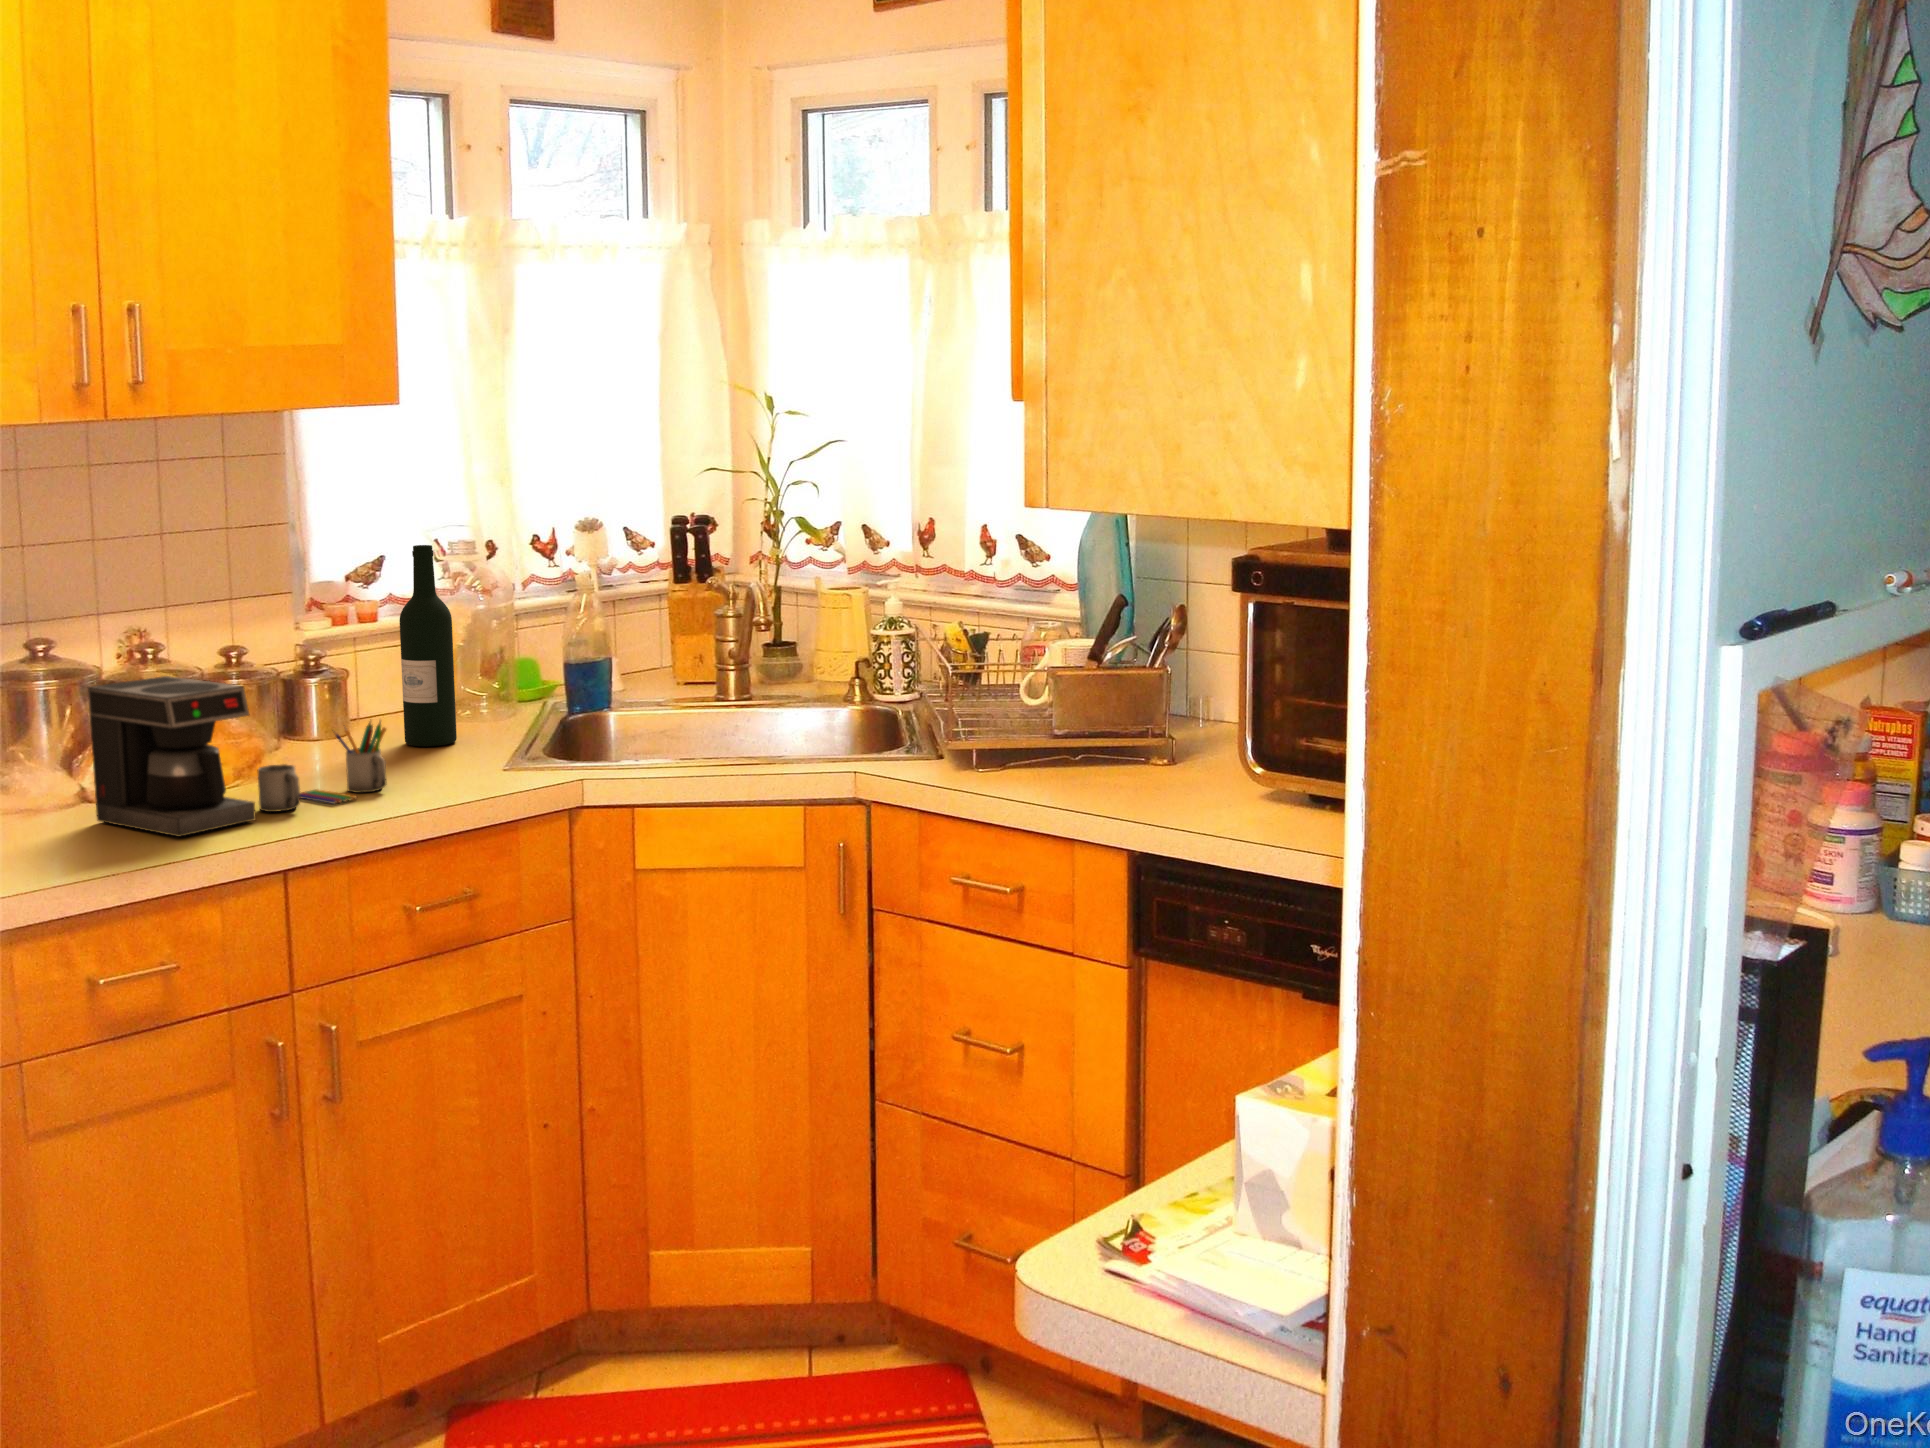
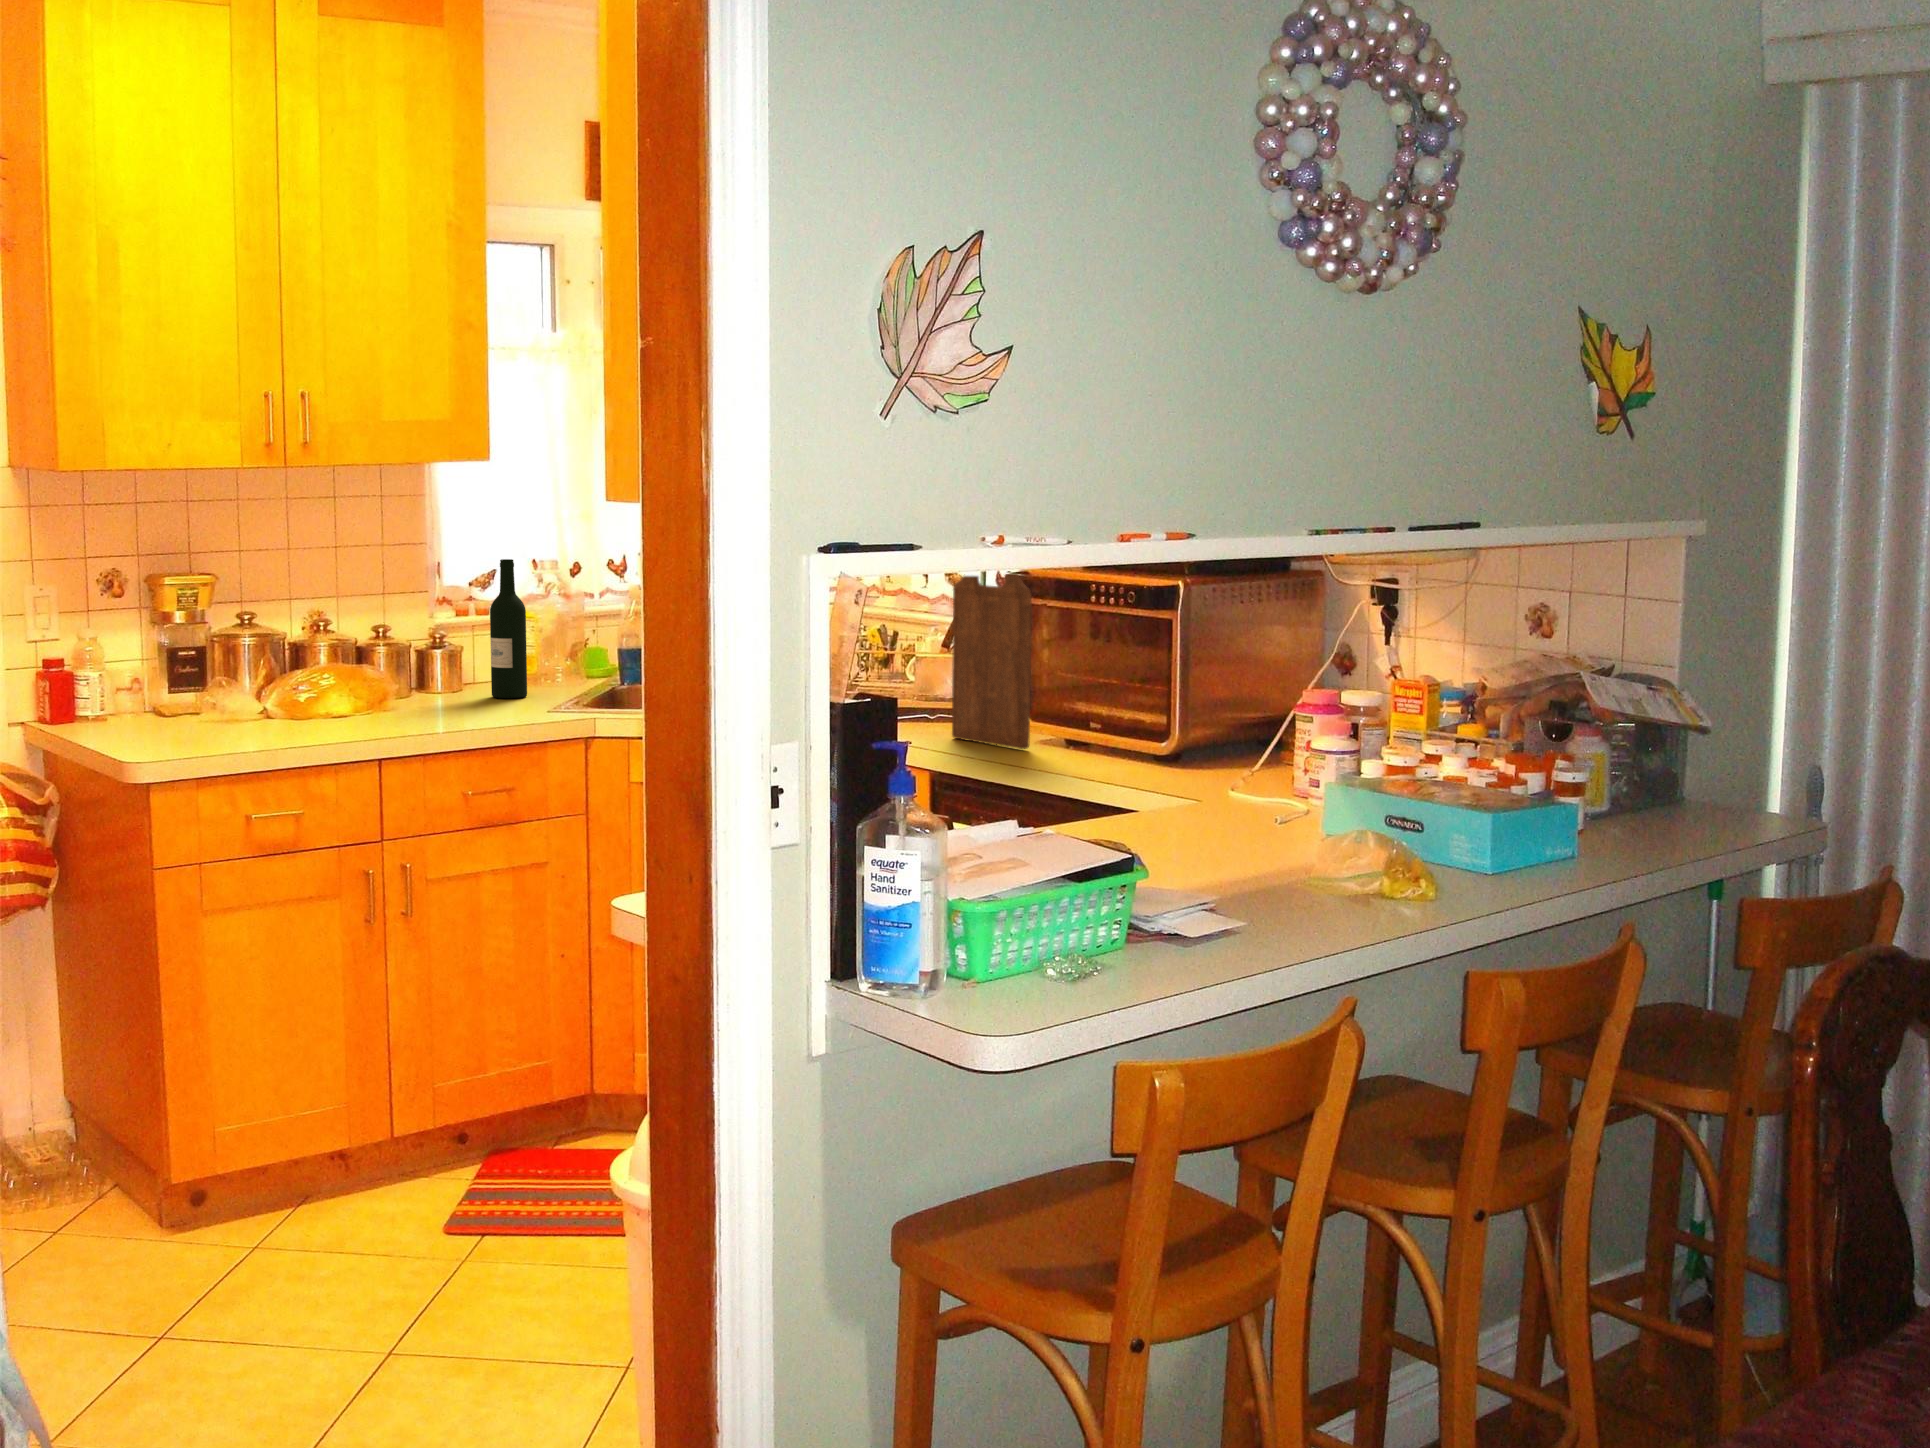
cutting board: none [1133,541,1273,813] -> present [952,574,1032,749]
coffee maker: present [88,676,387,837] -> none [269,635,464,734]

